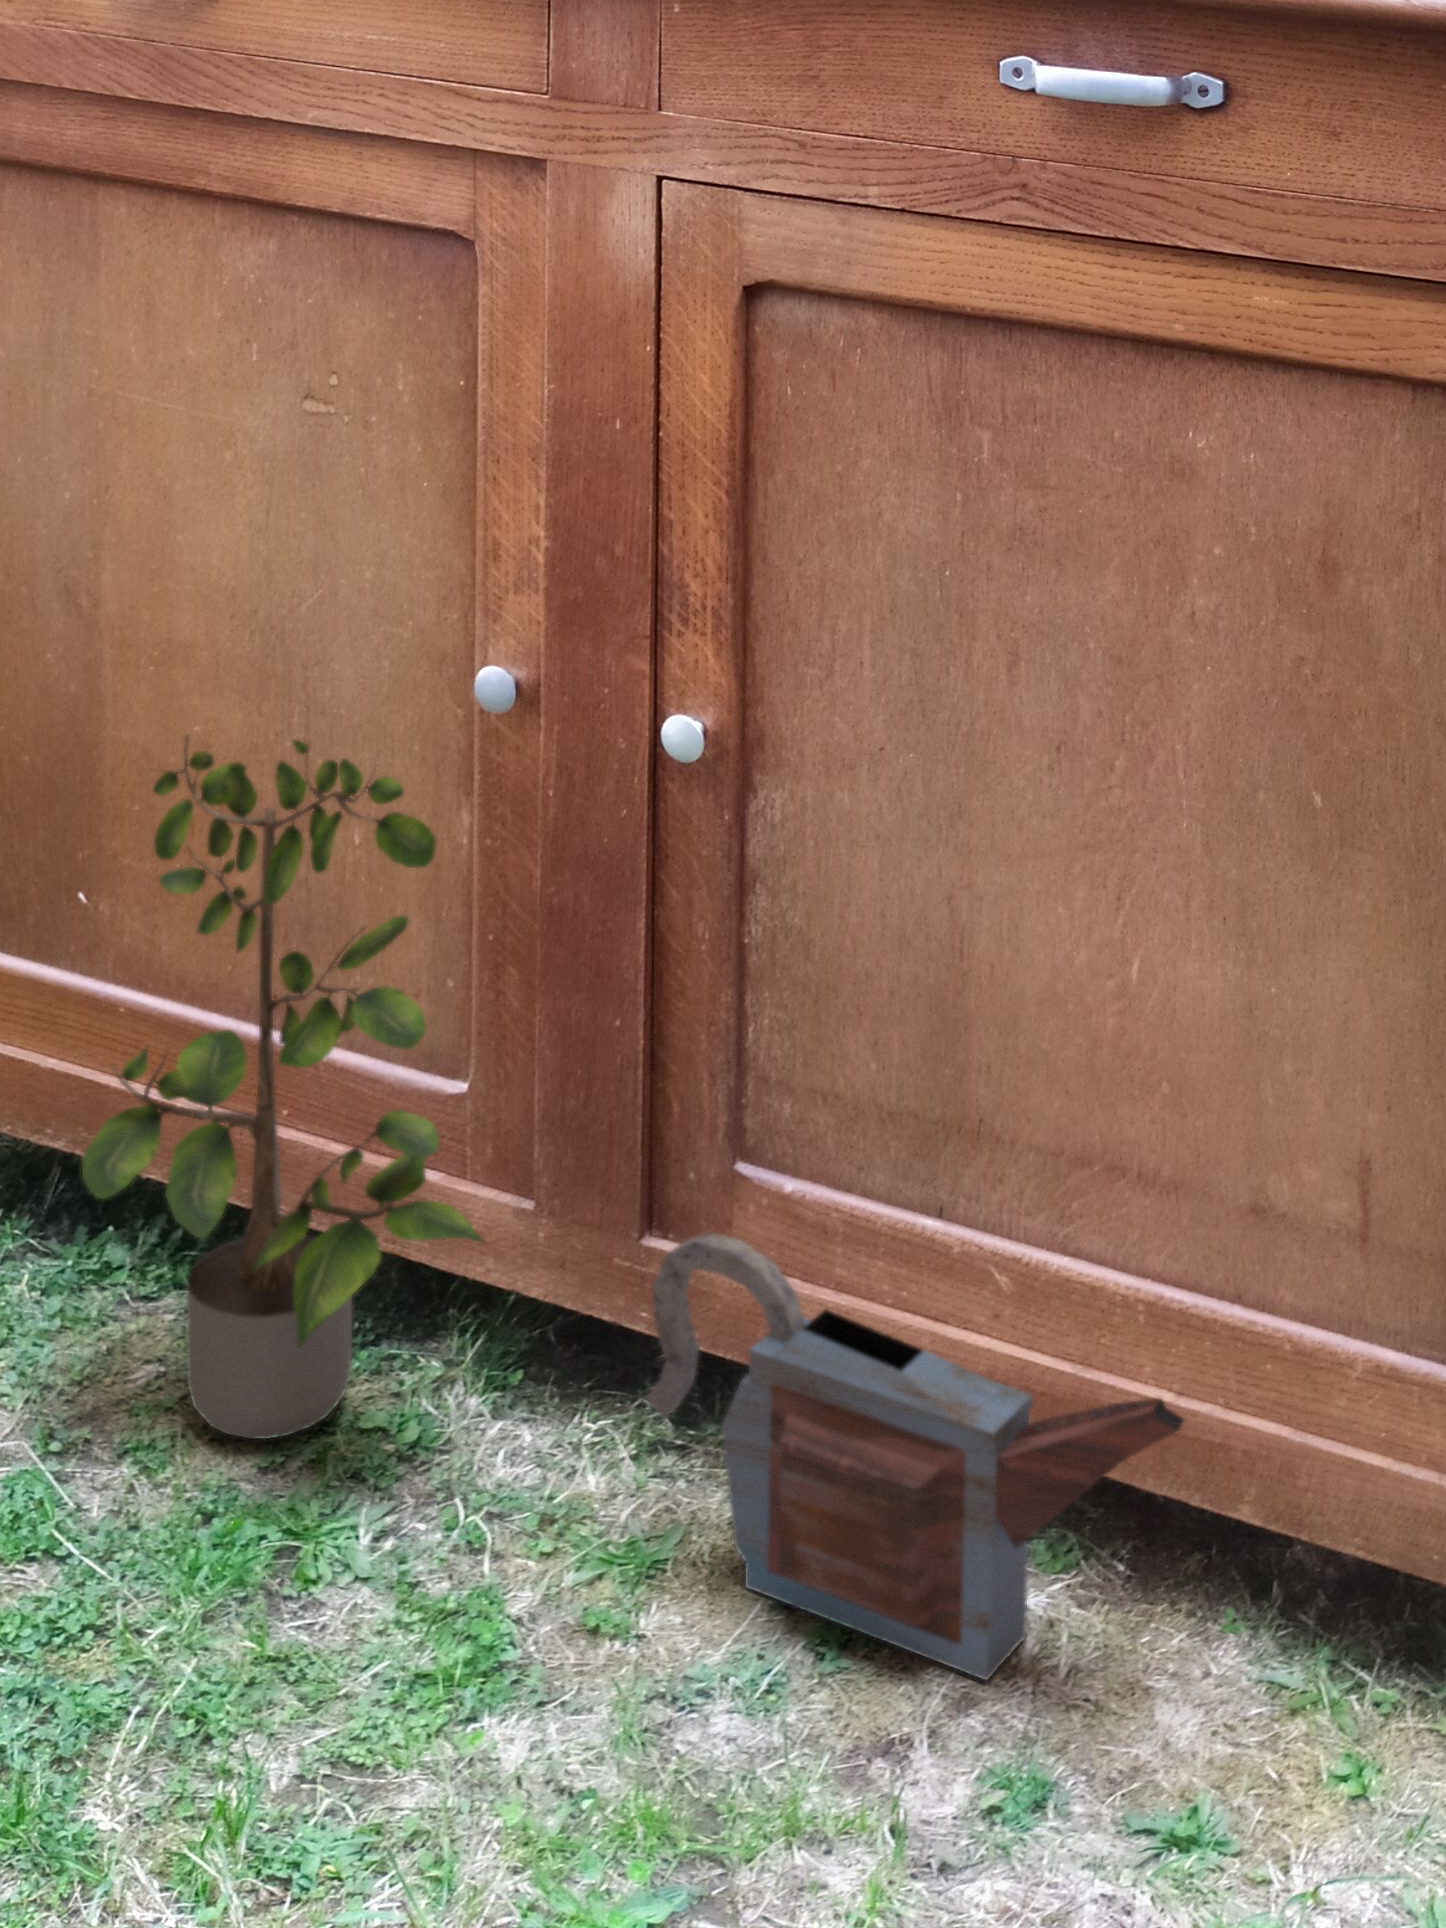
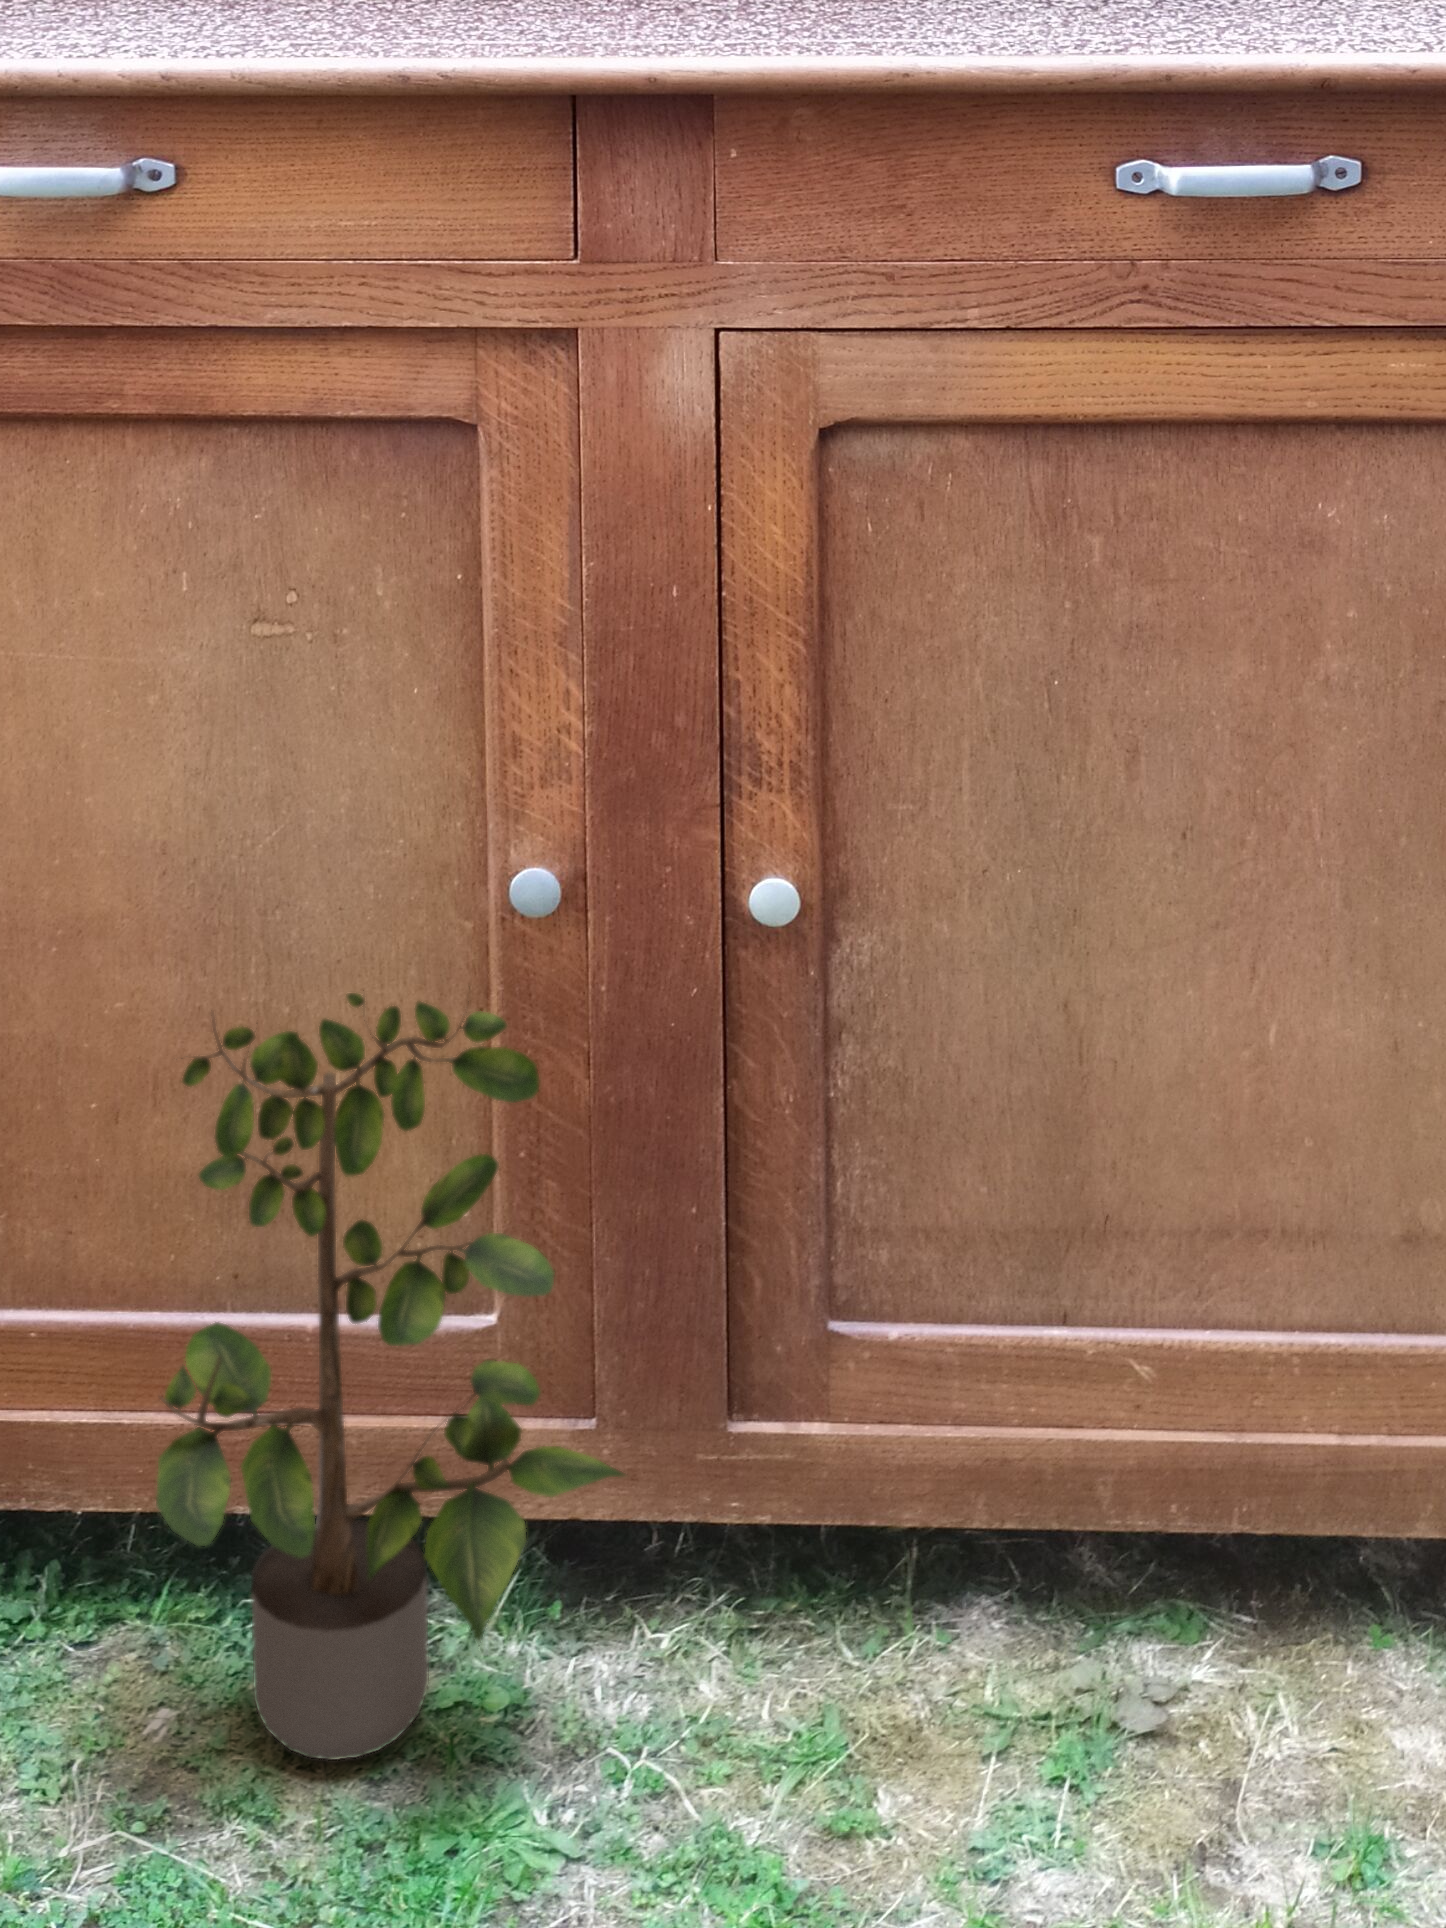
watering can: present [646,1232,1184,1680] -> none [808,1401,1424,1764]

